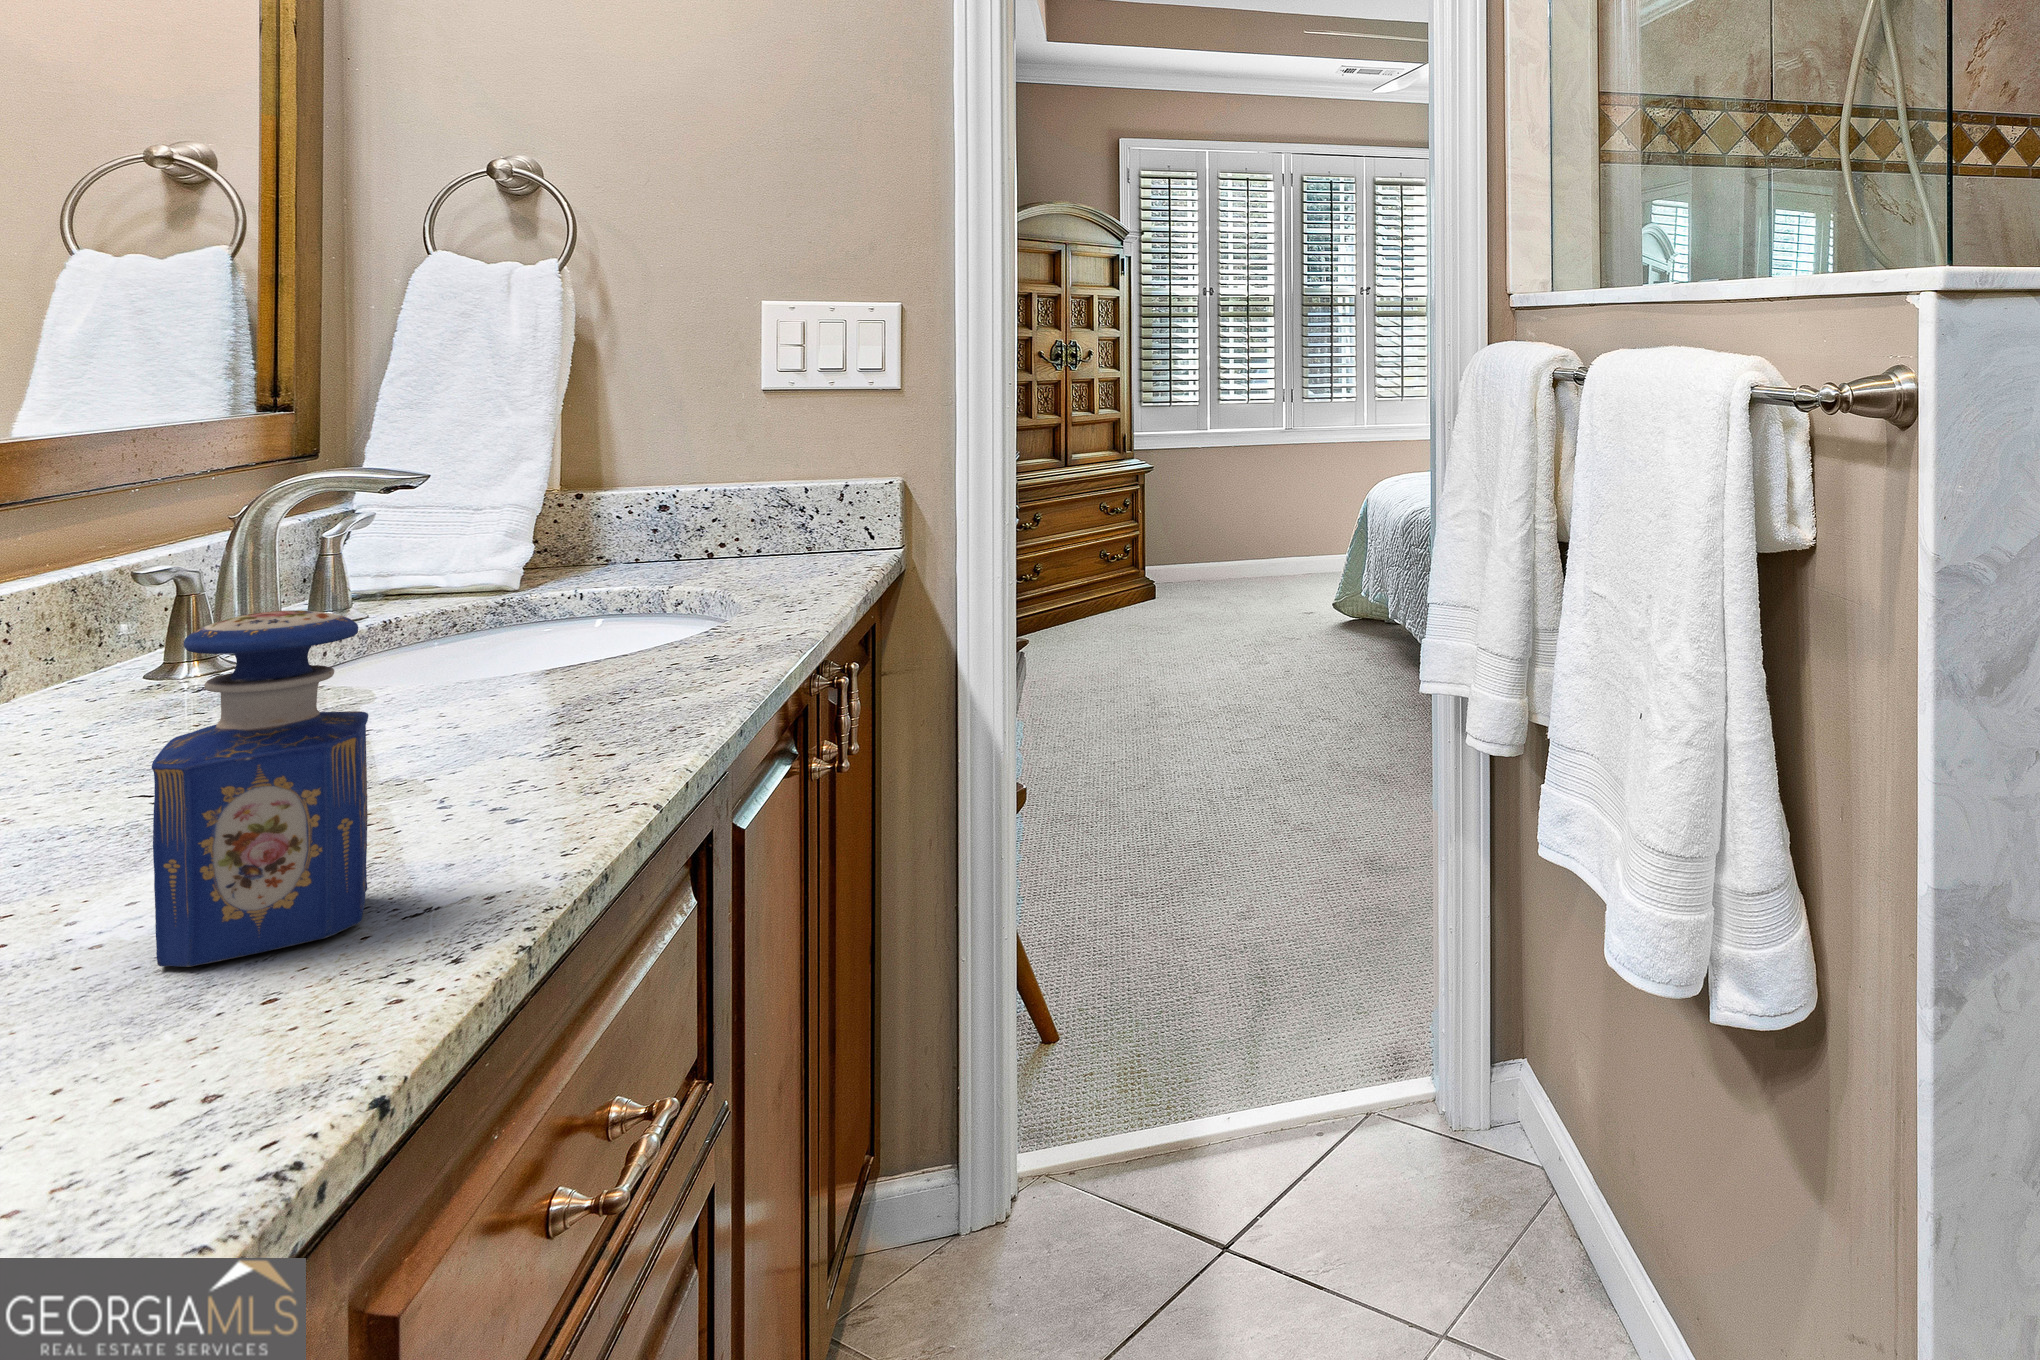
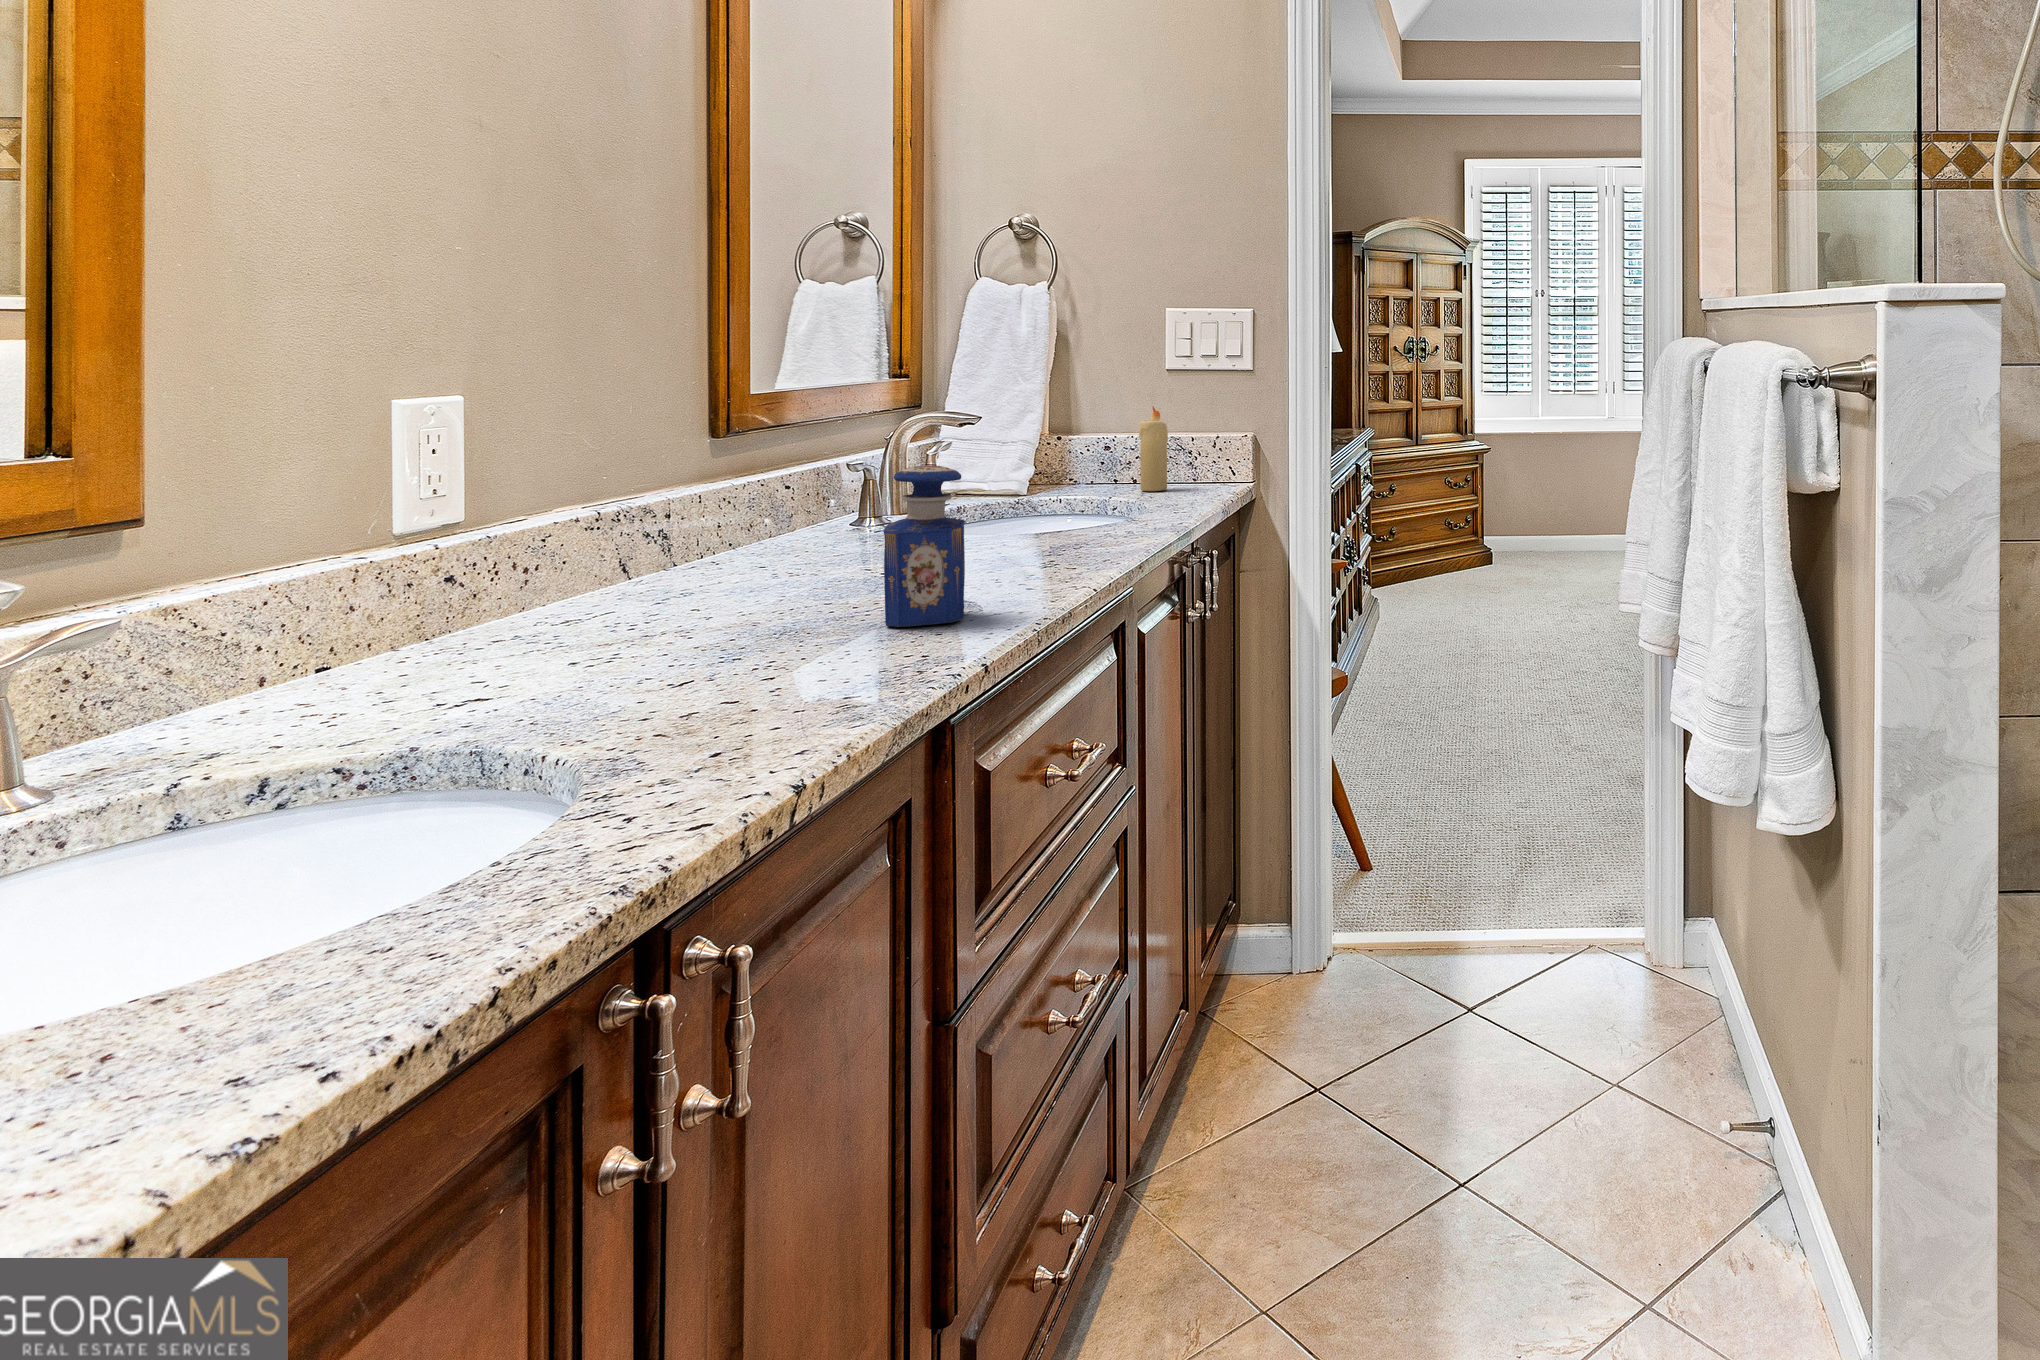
candle: none [715,444,763,570] -> present [1139,407,1168,491]

